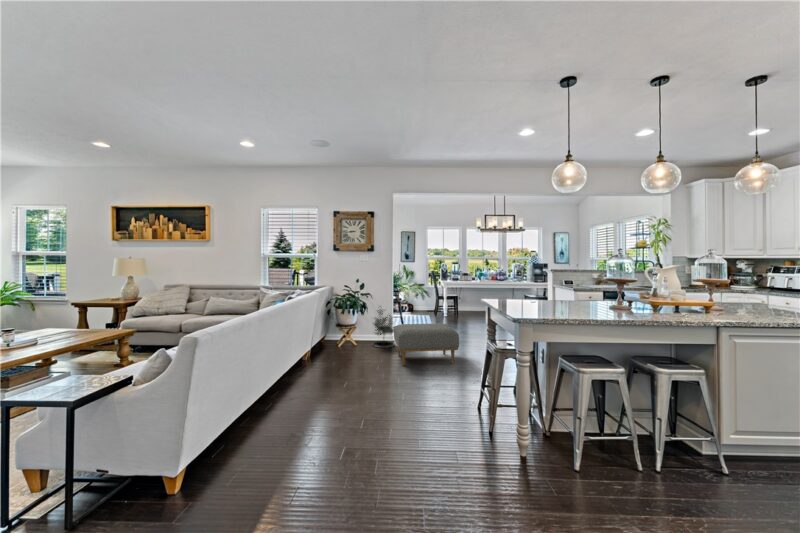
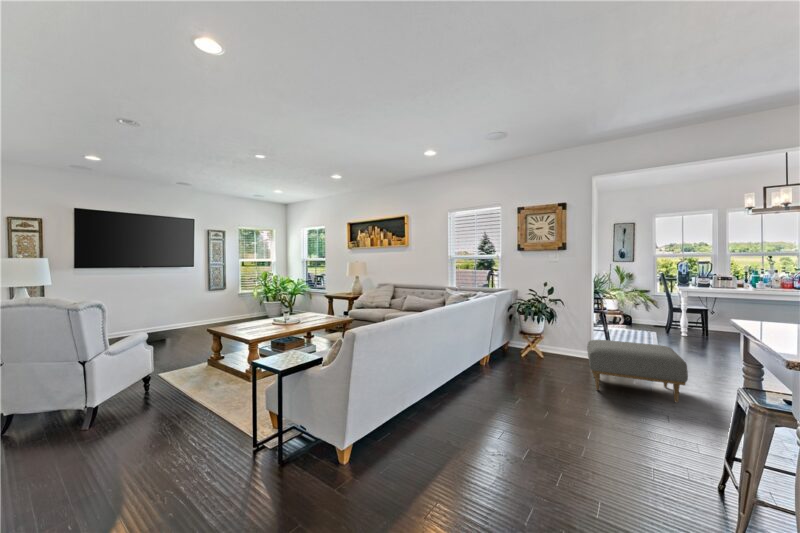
potted tree: present [372,310,394,348] -> none [561,313,595,365]

